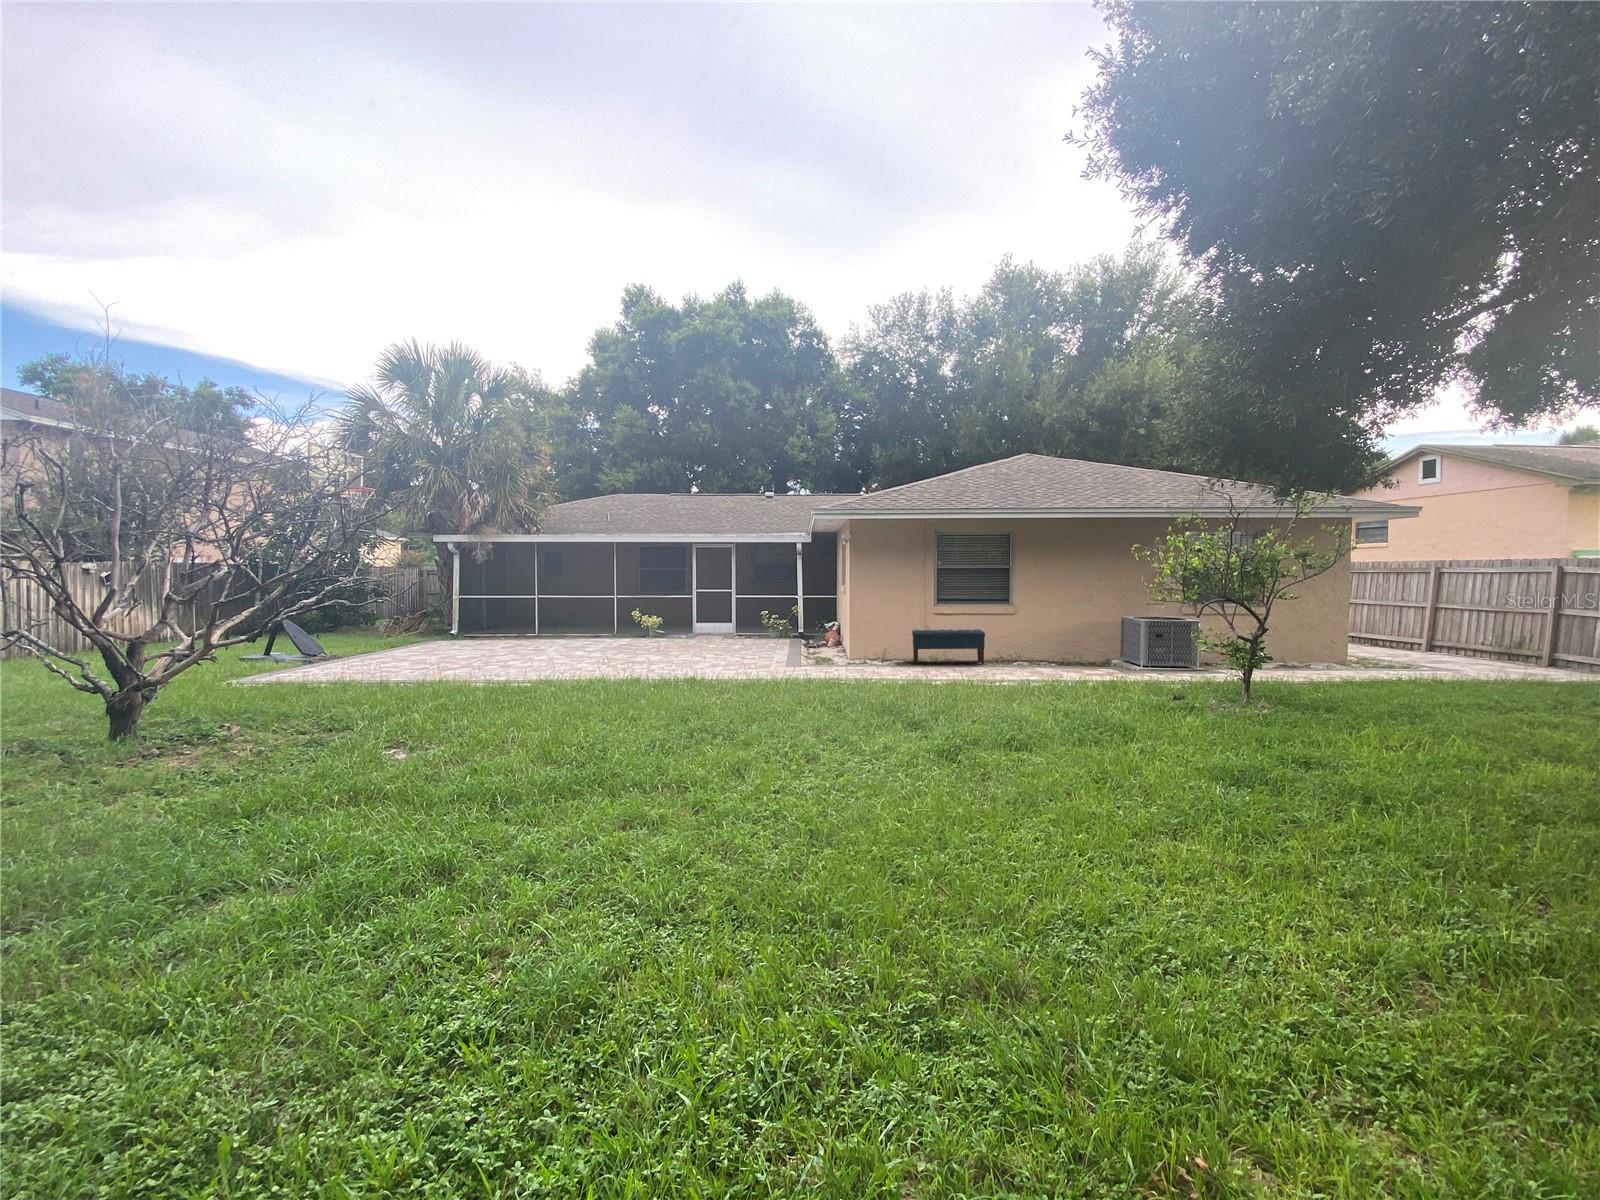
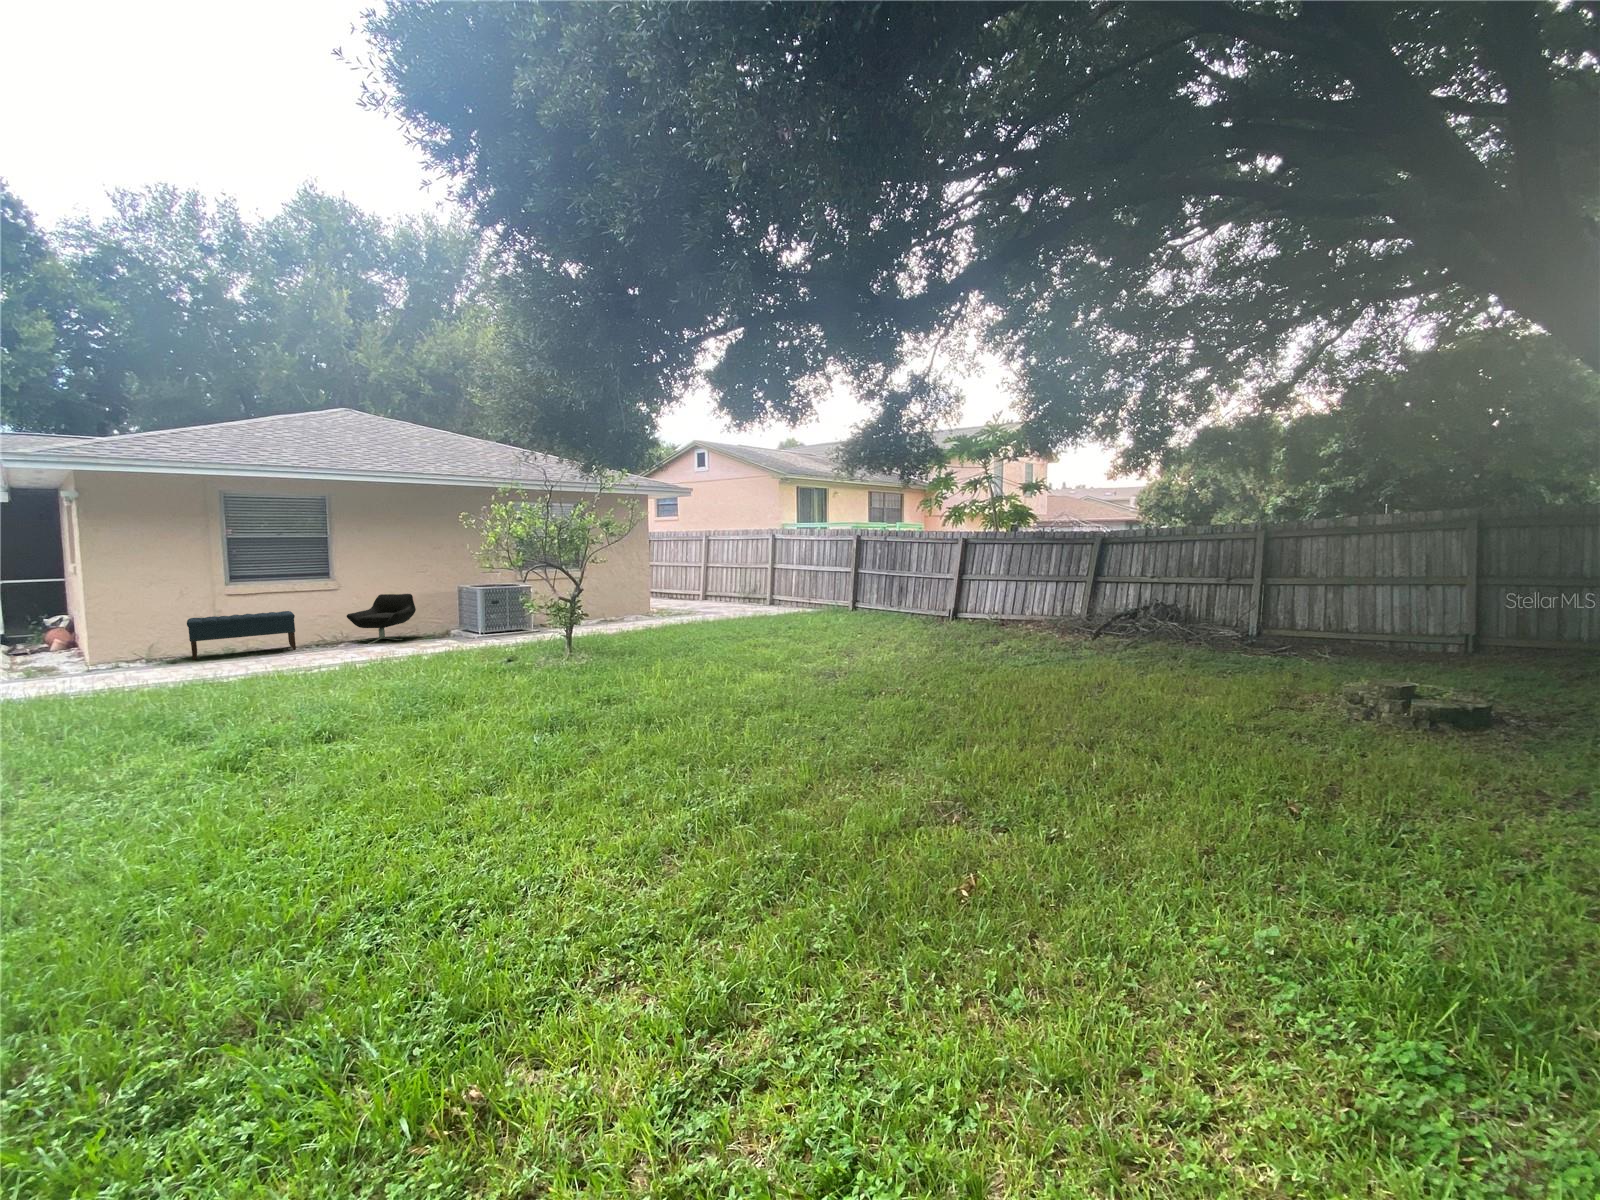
lounge chair: none [1023,620,1081,665] -> present [347,594,416,644]

